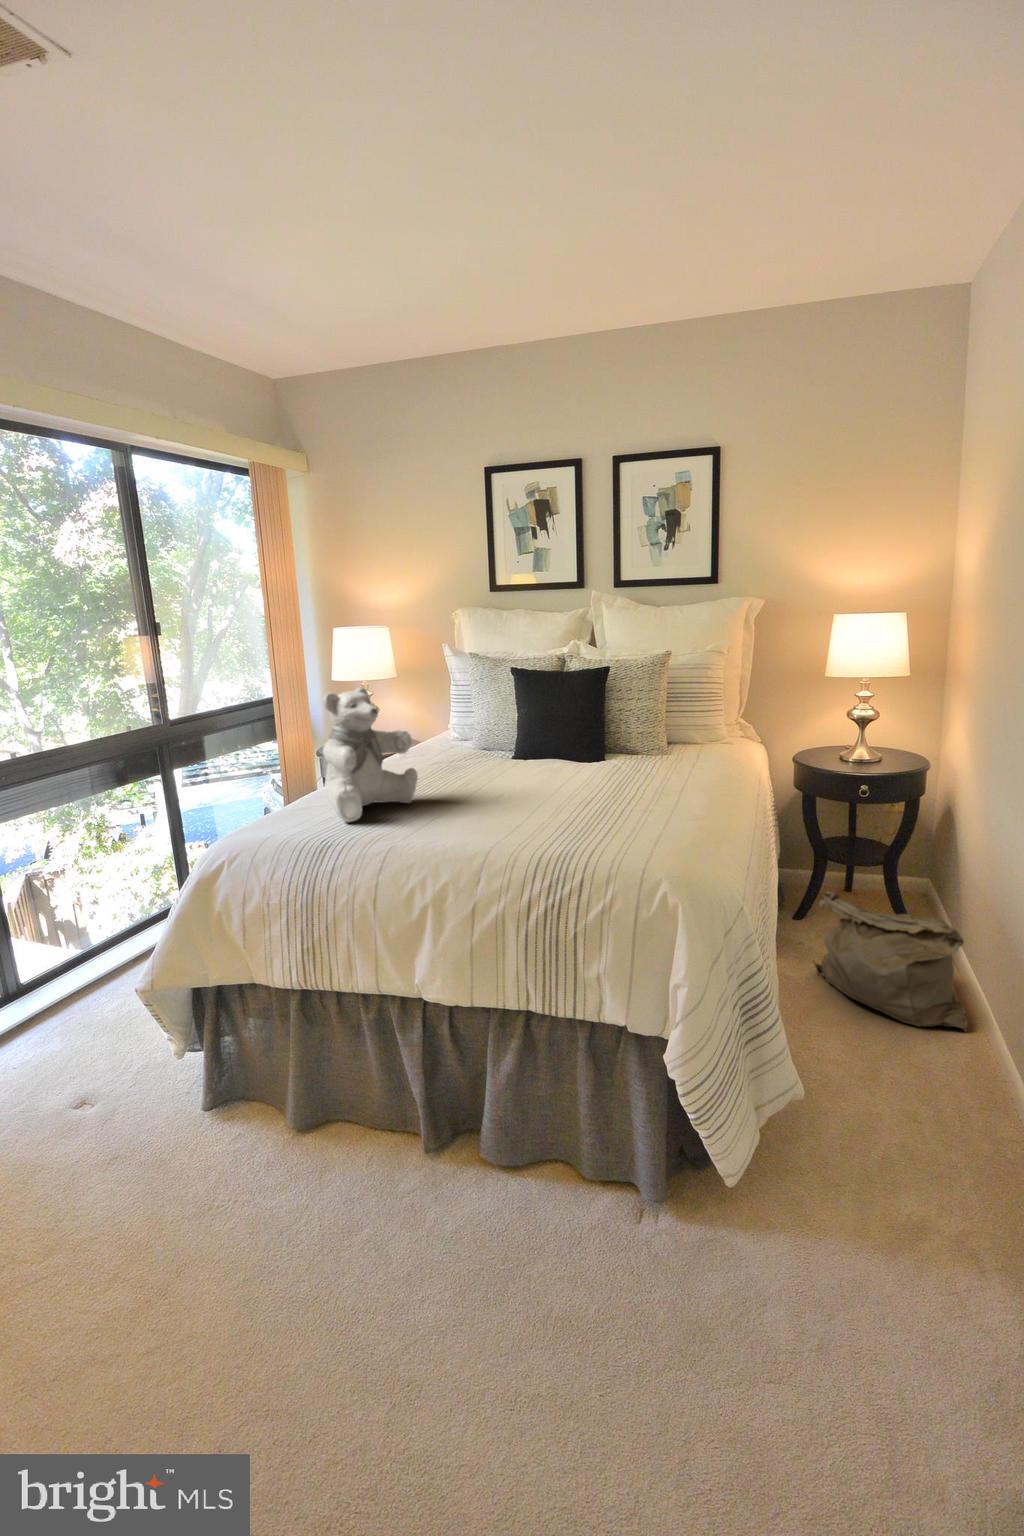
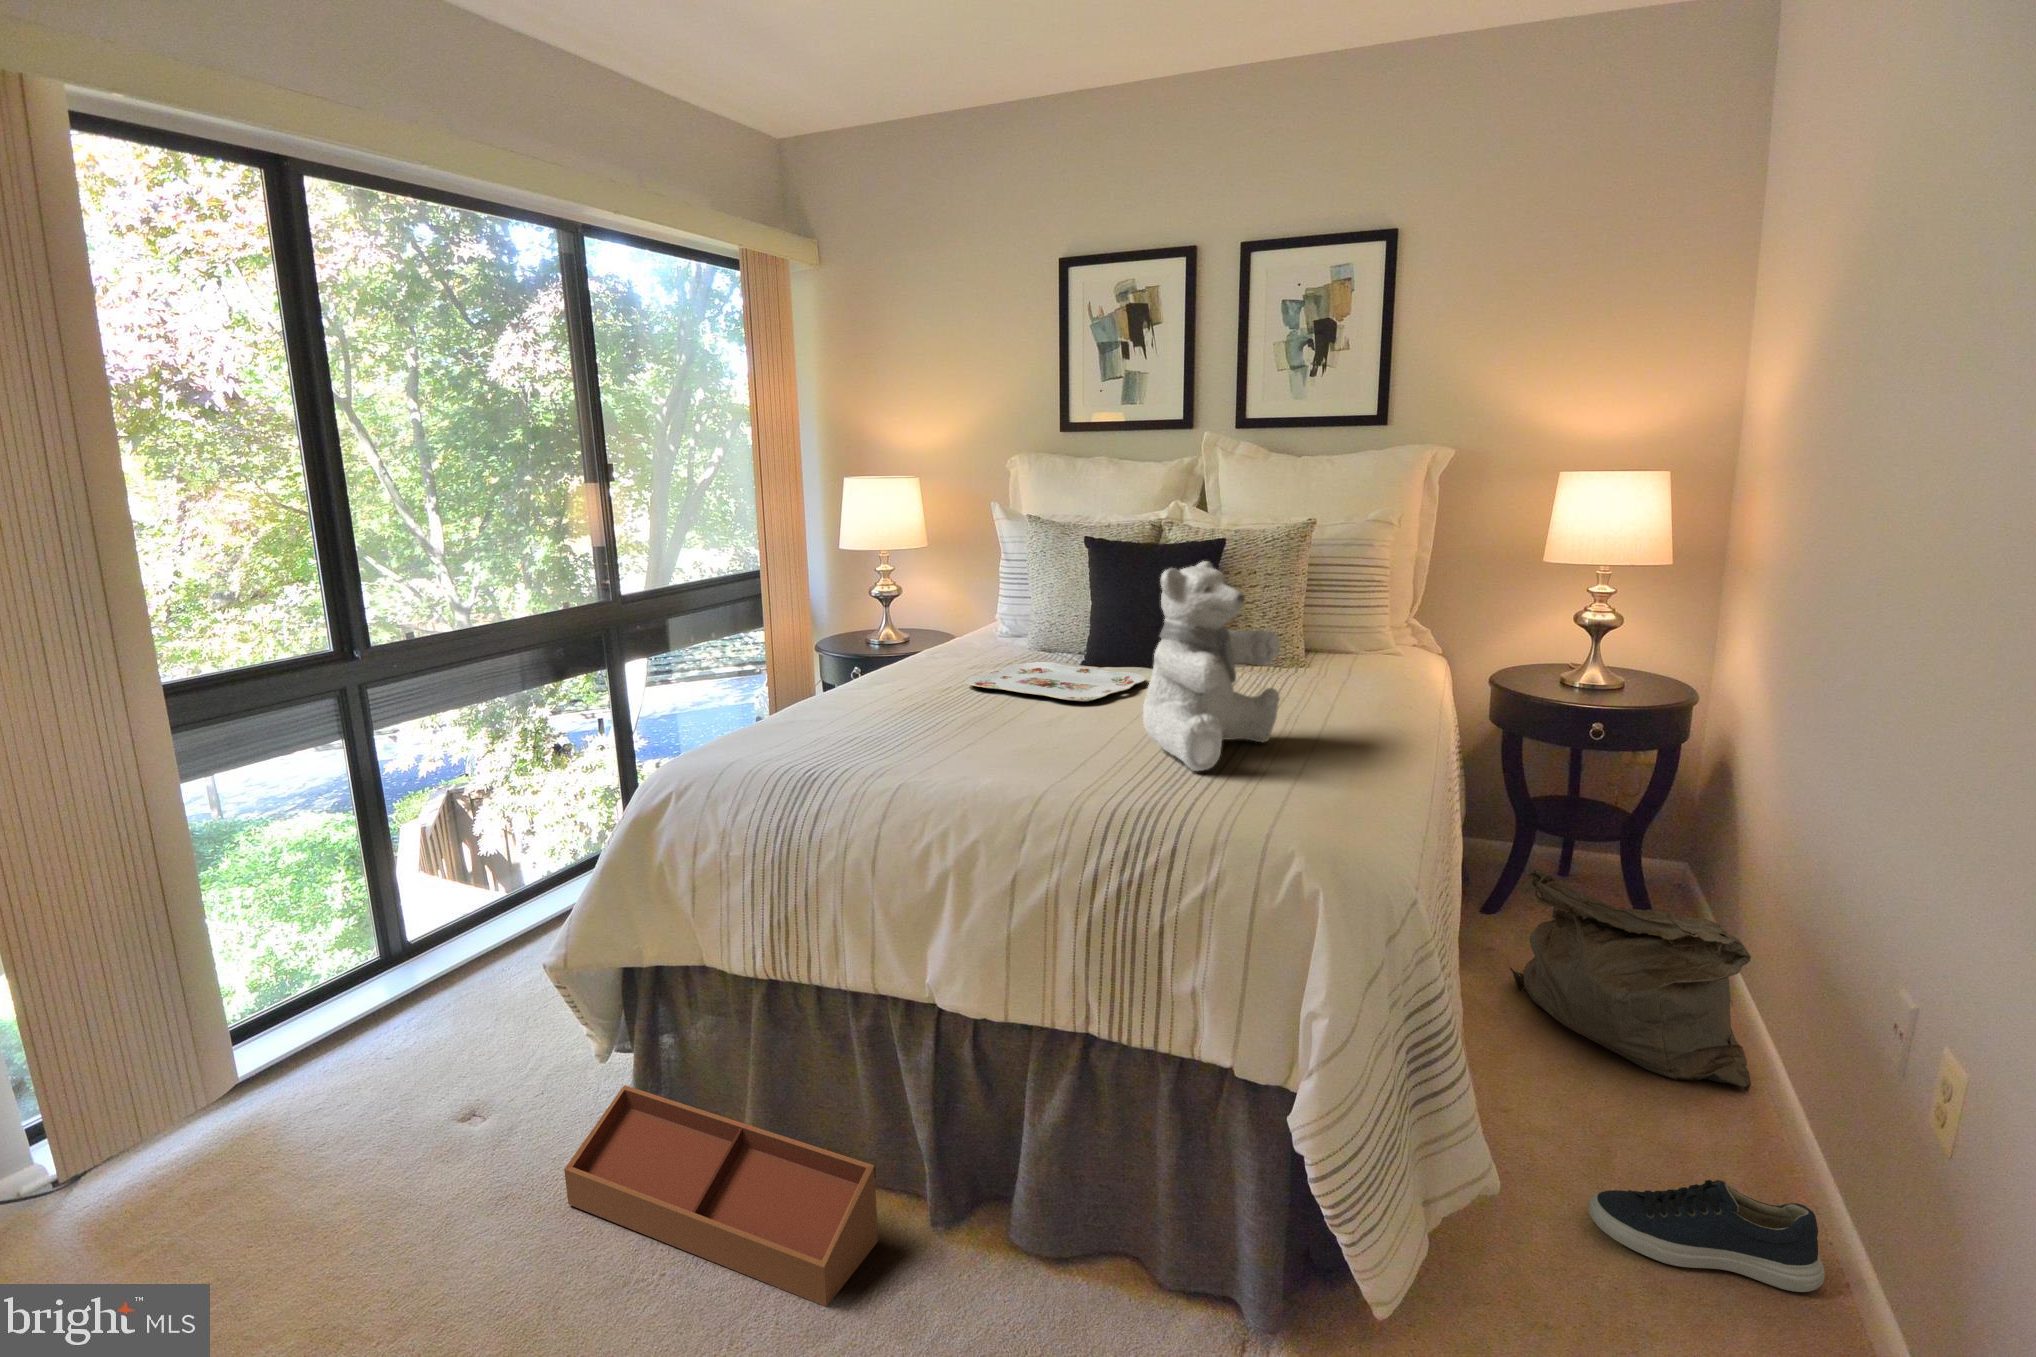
teddy bear: present [323,688,418,822] -> present [1143,561,1280,771]
serving tray: none [427,760,556,787] -> present [965,662,1145,701]
storage bin: none [156,1074,387,1212] -> present [564,1085,878,1307]
shoe: none [862,1084,1007,1150] -> present [1589,1180,1825,1292]

